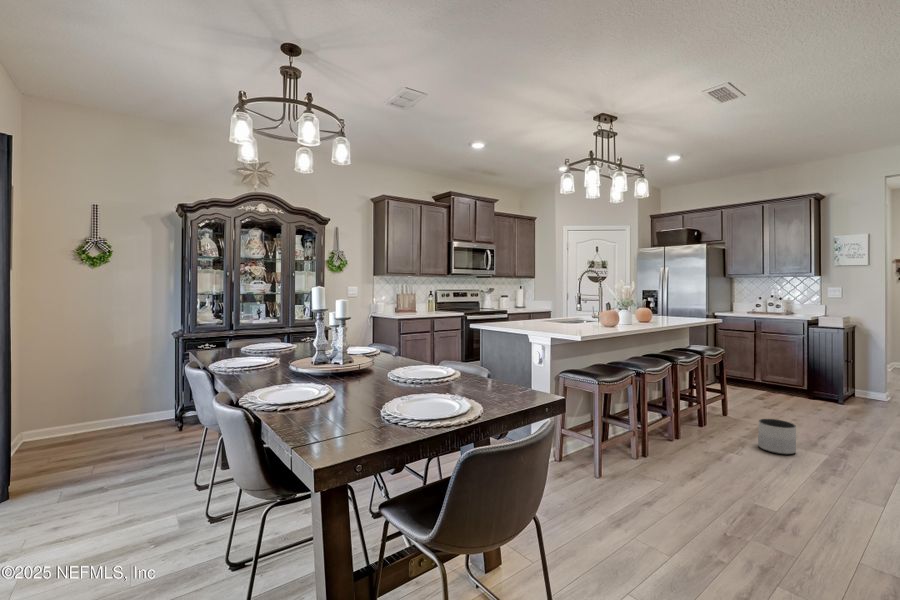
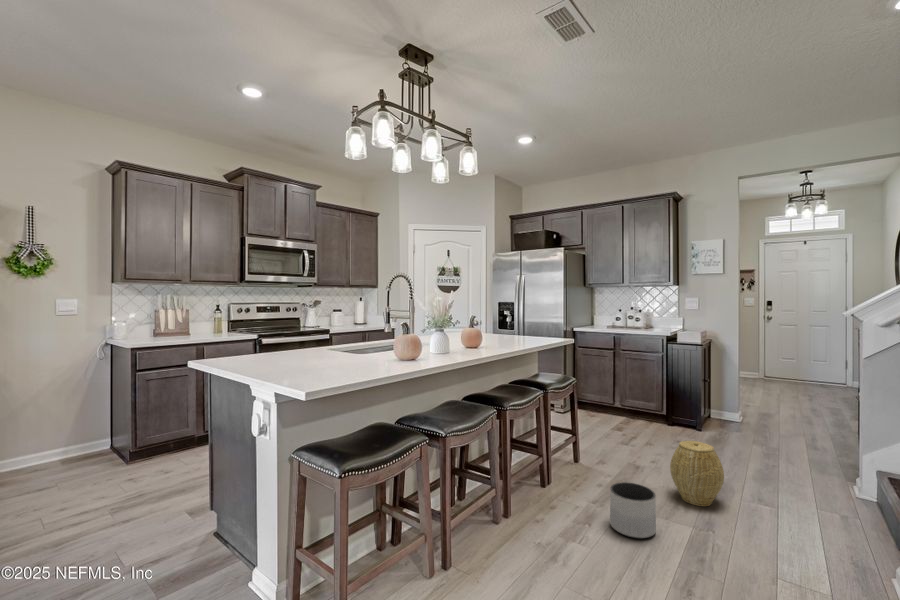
woven basket: none [809,396,857,444] -> present [670,441,724,506]

